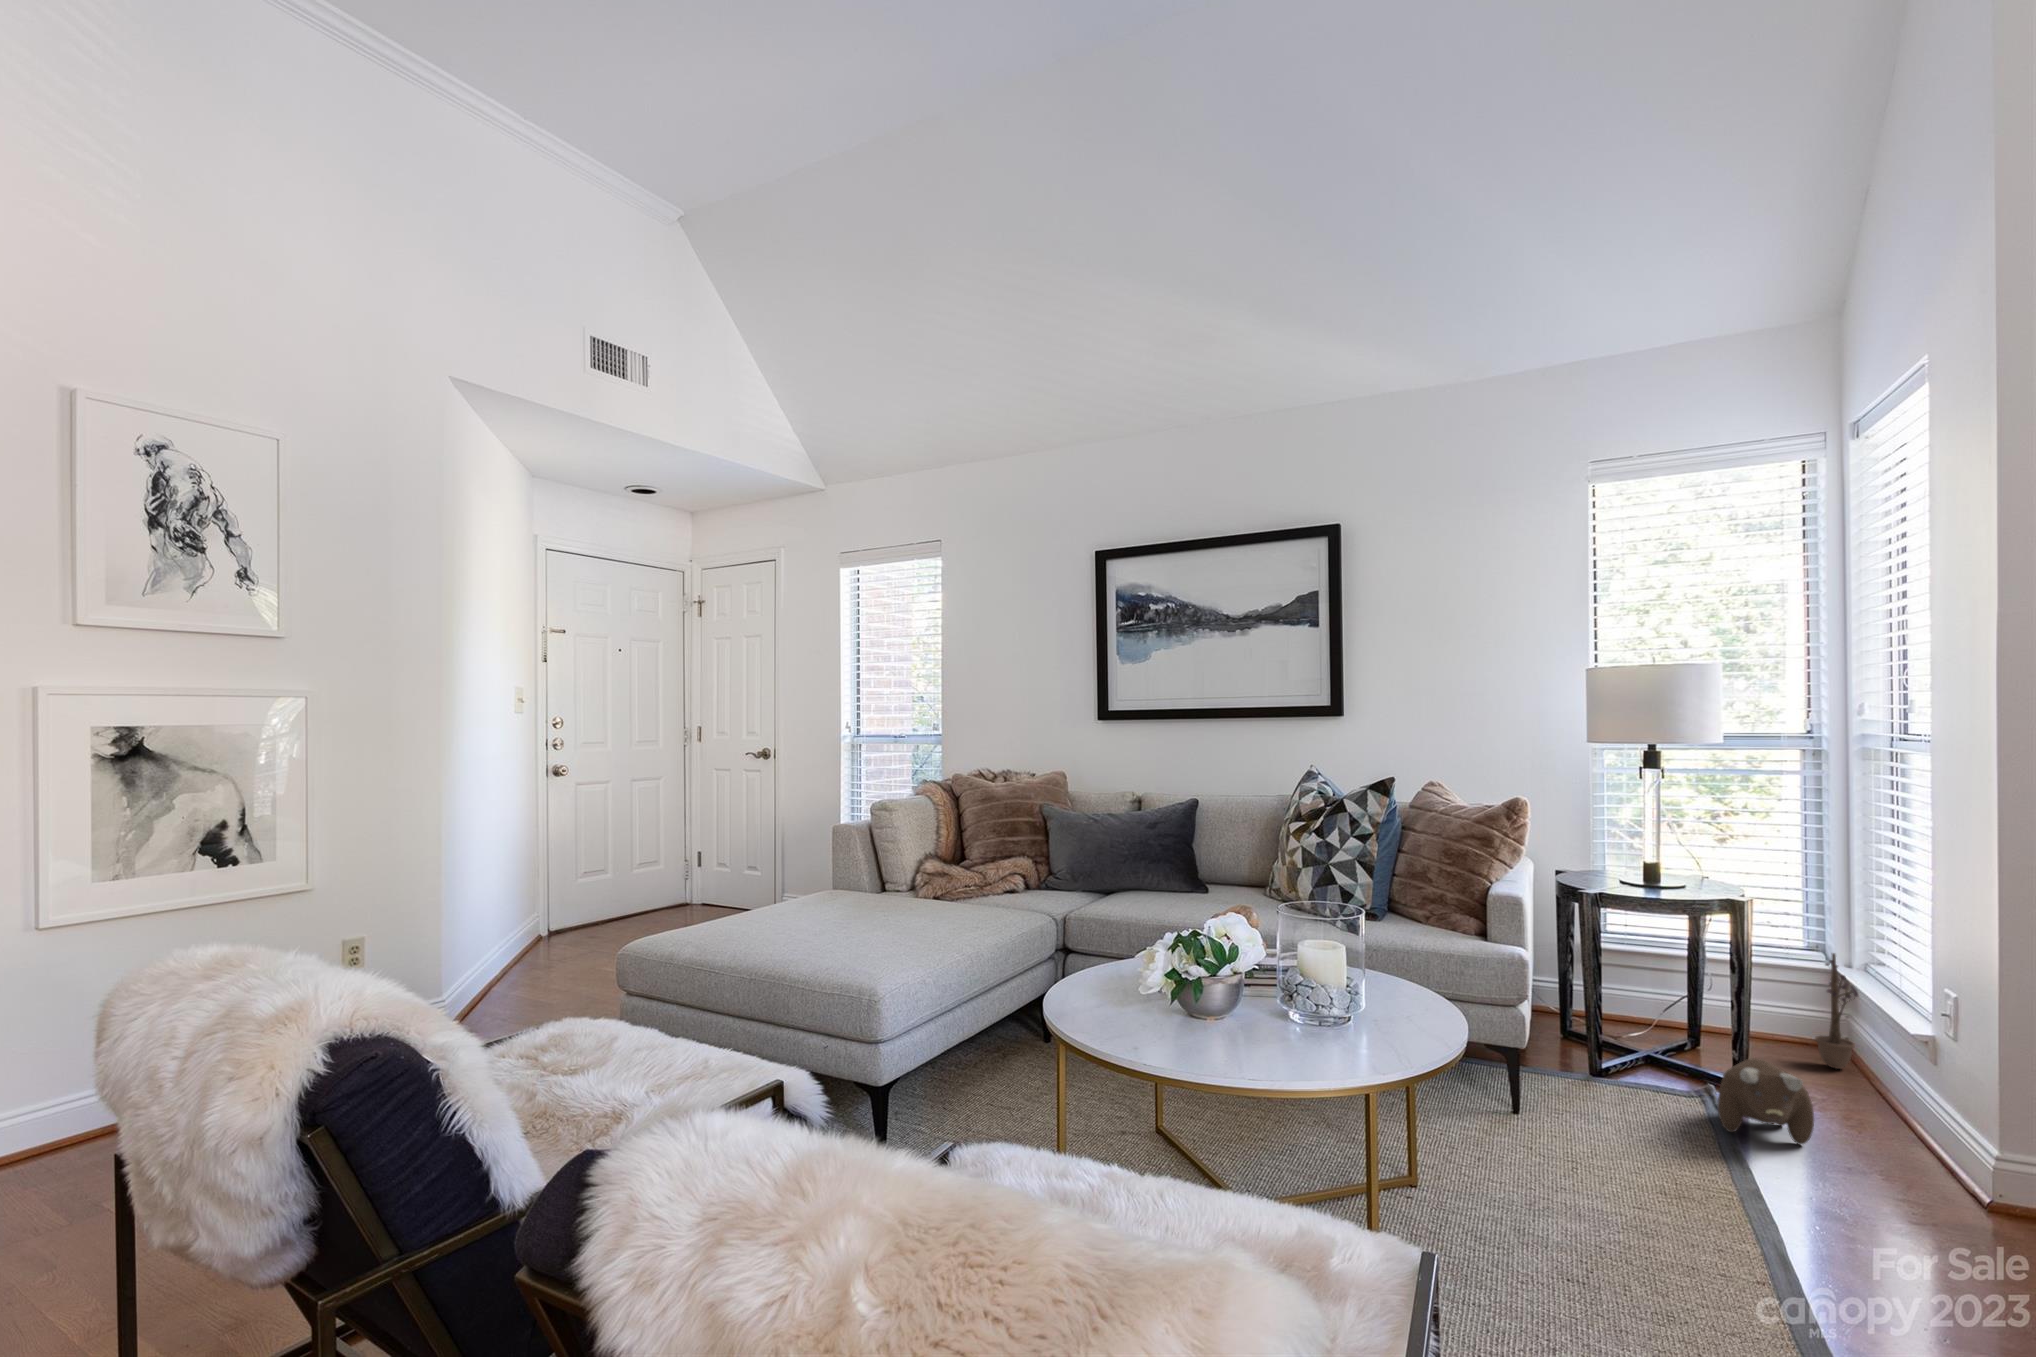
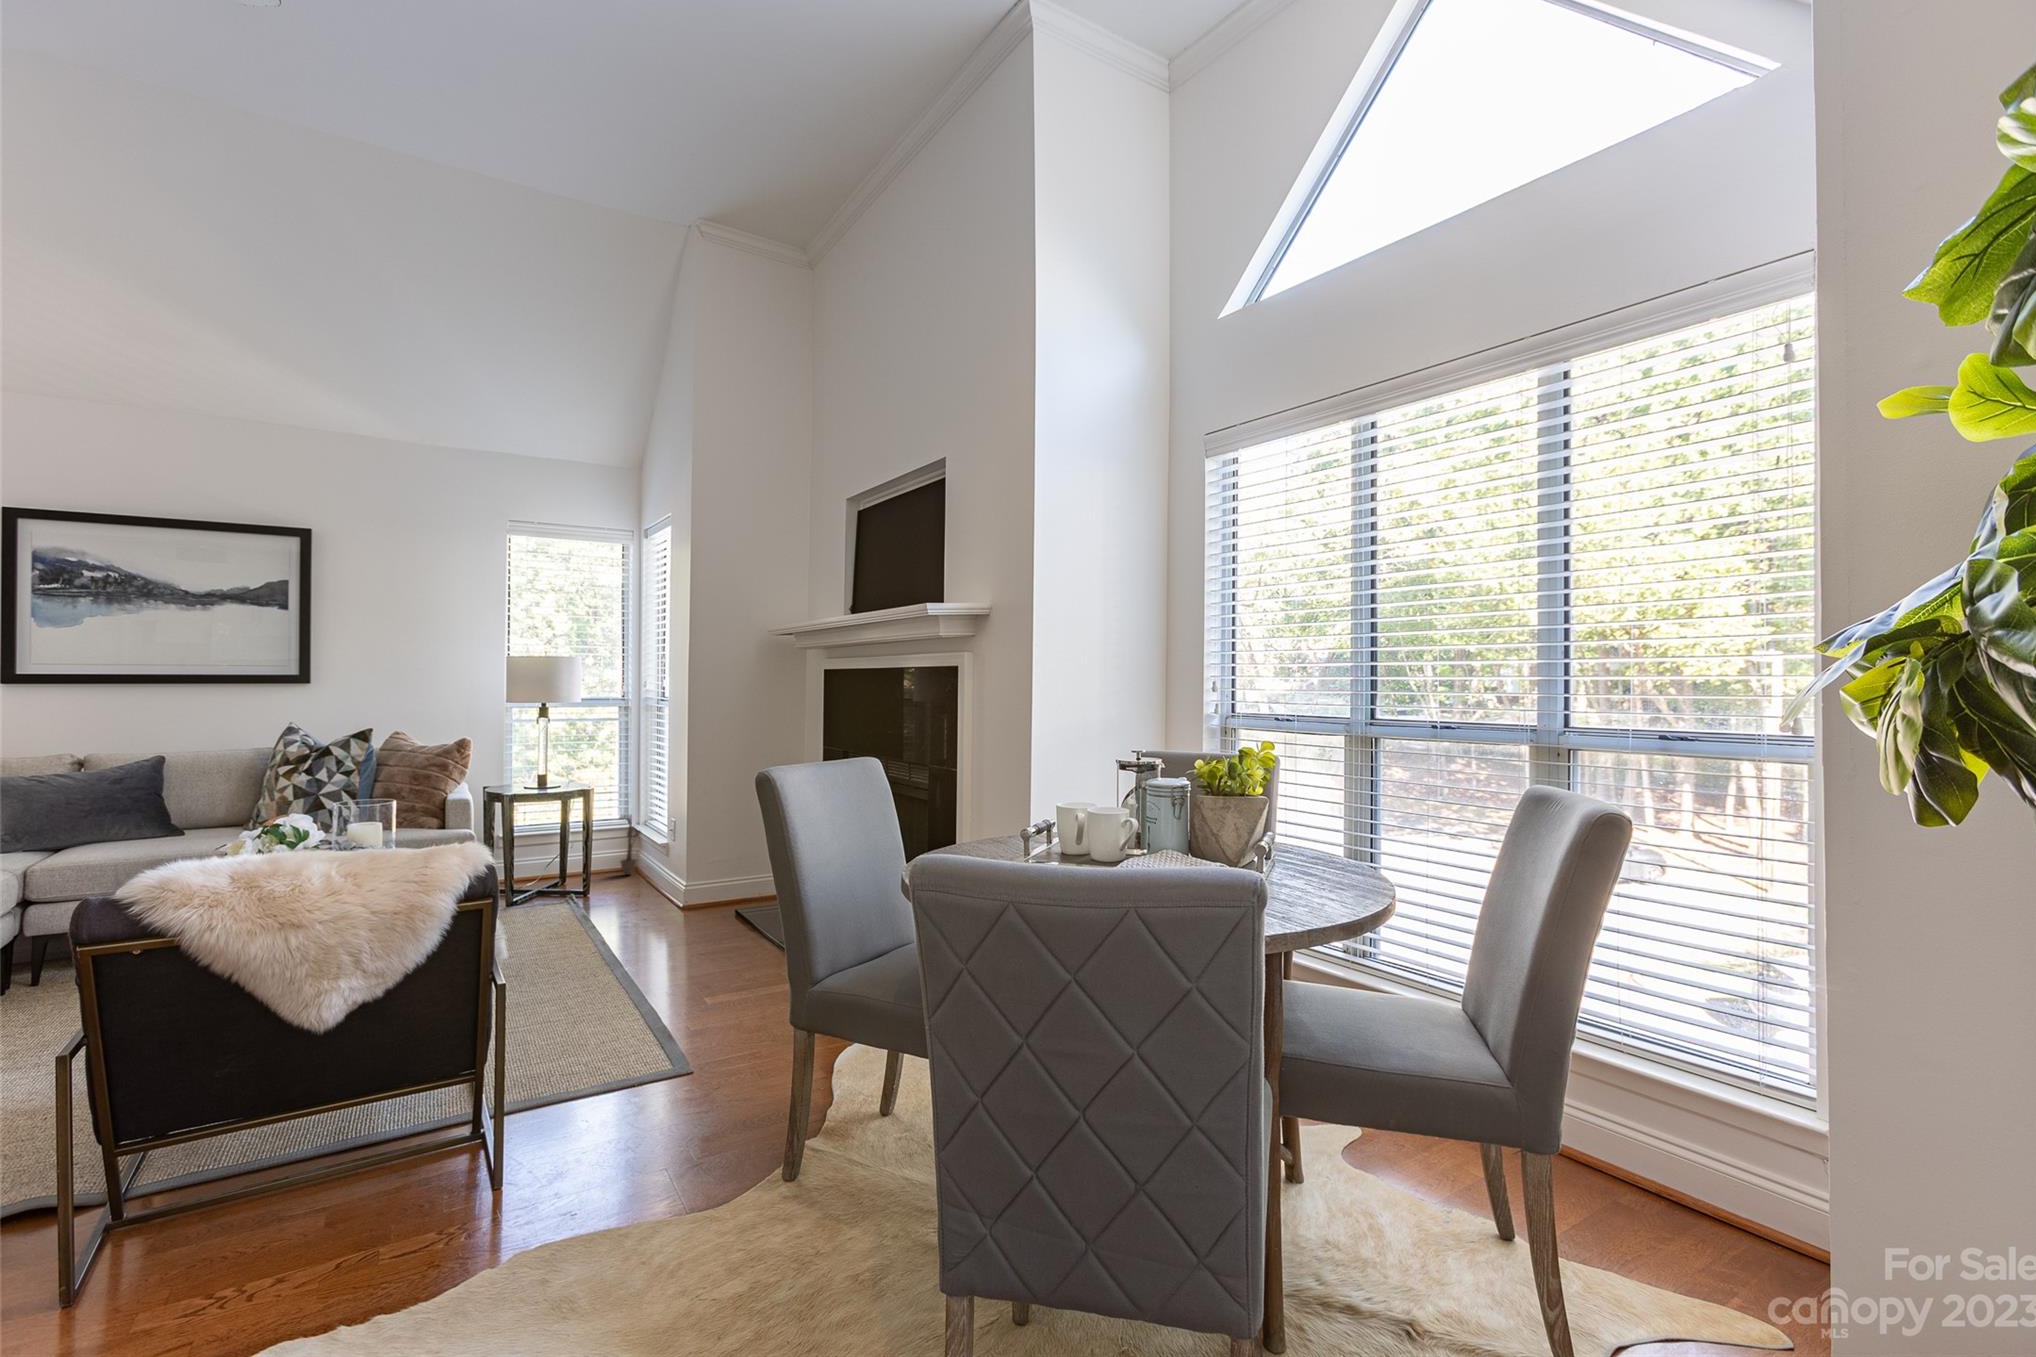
plush toy: present [1718,1058,1814,1145] -> none [579,868,623,908]

